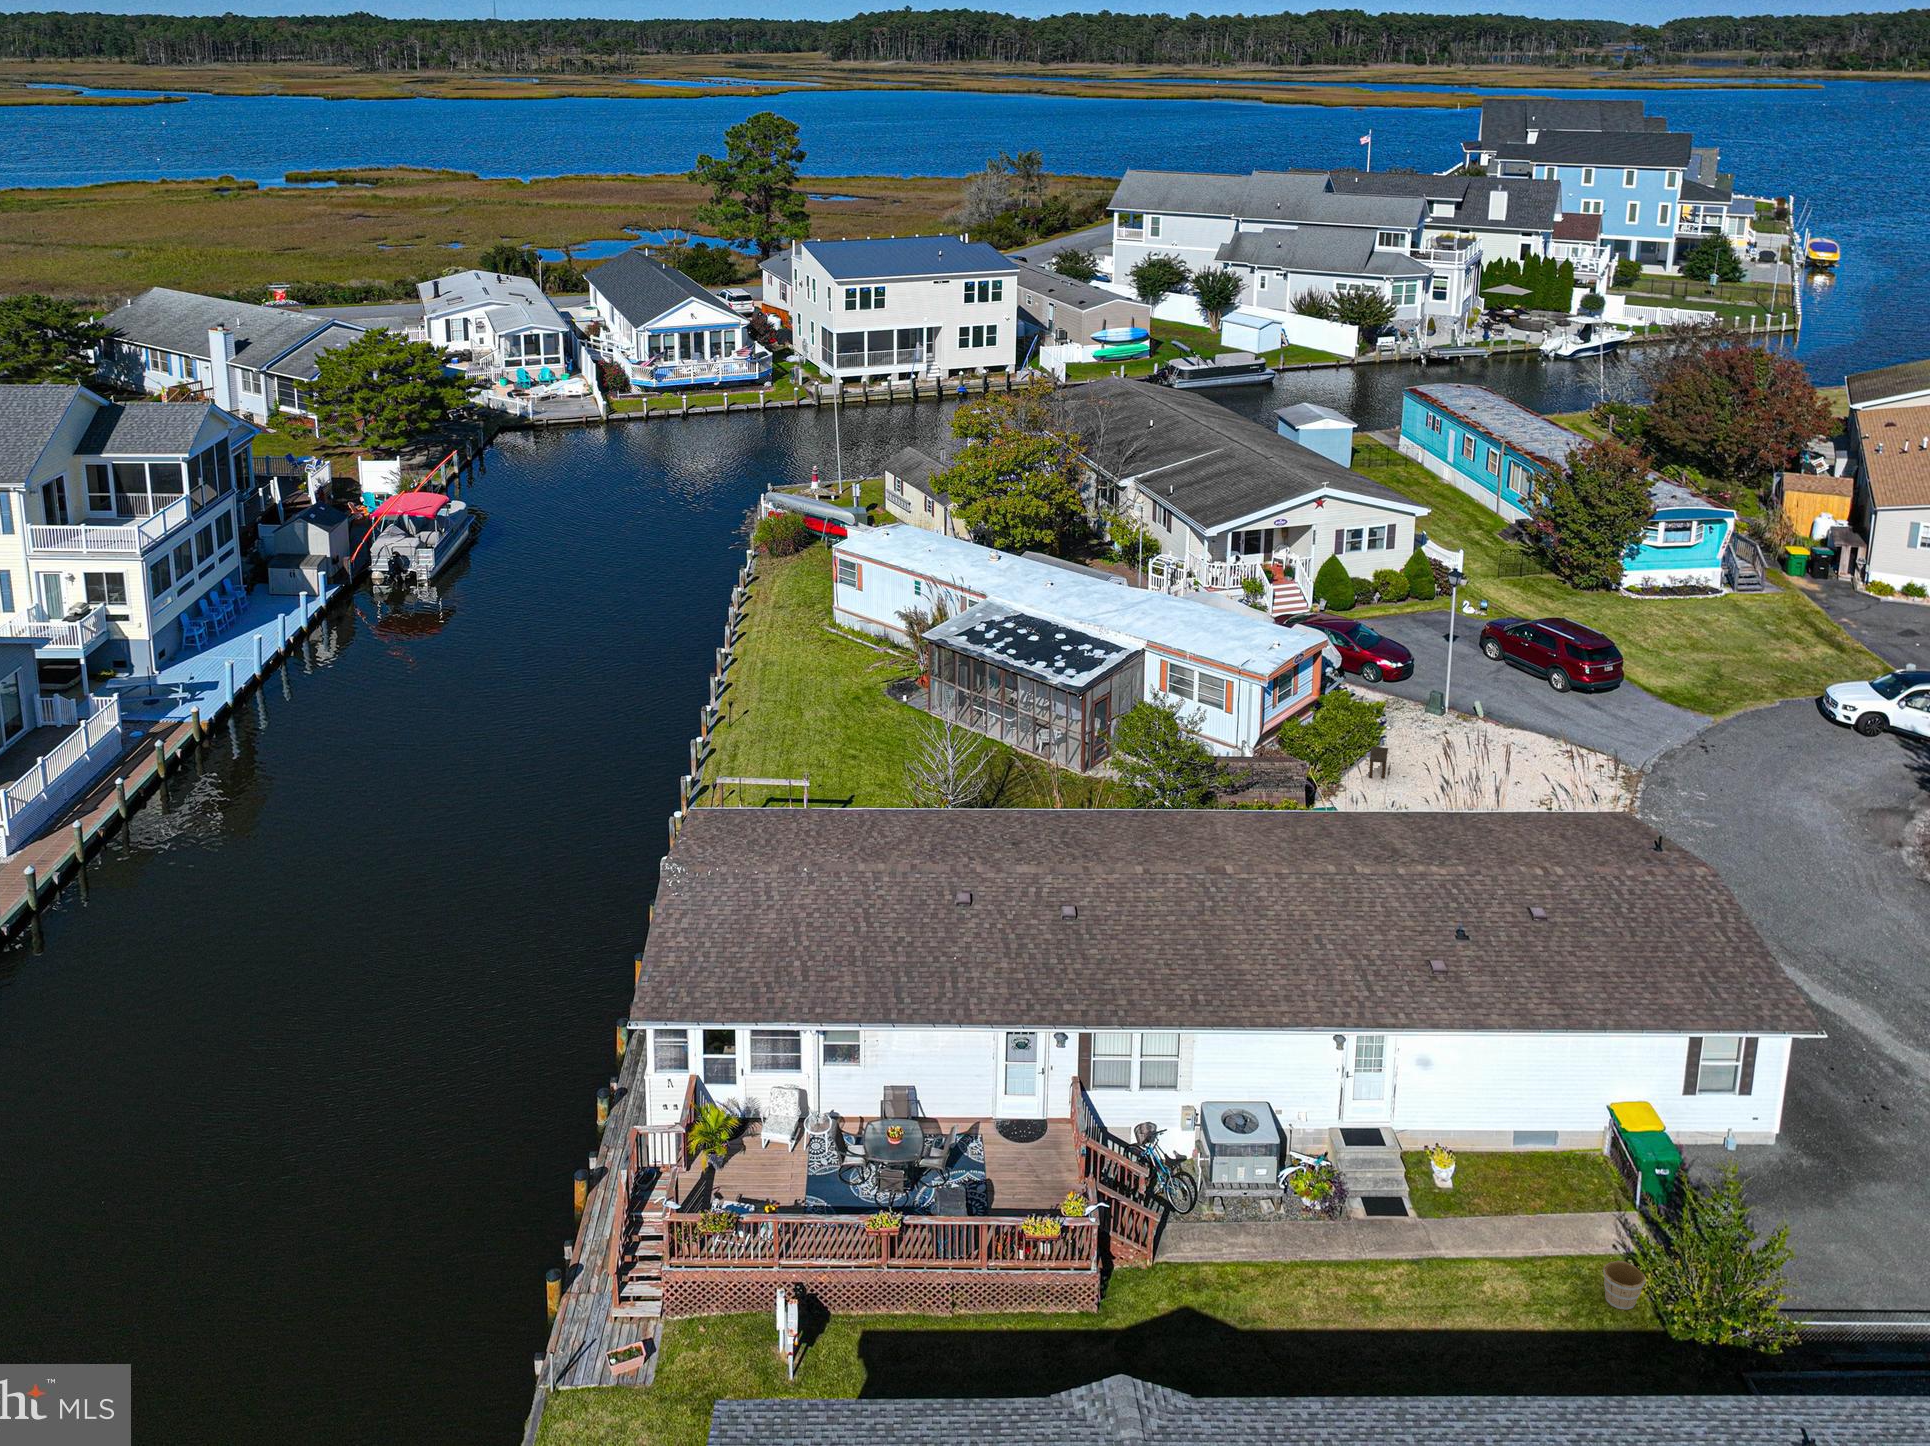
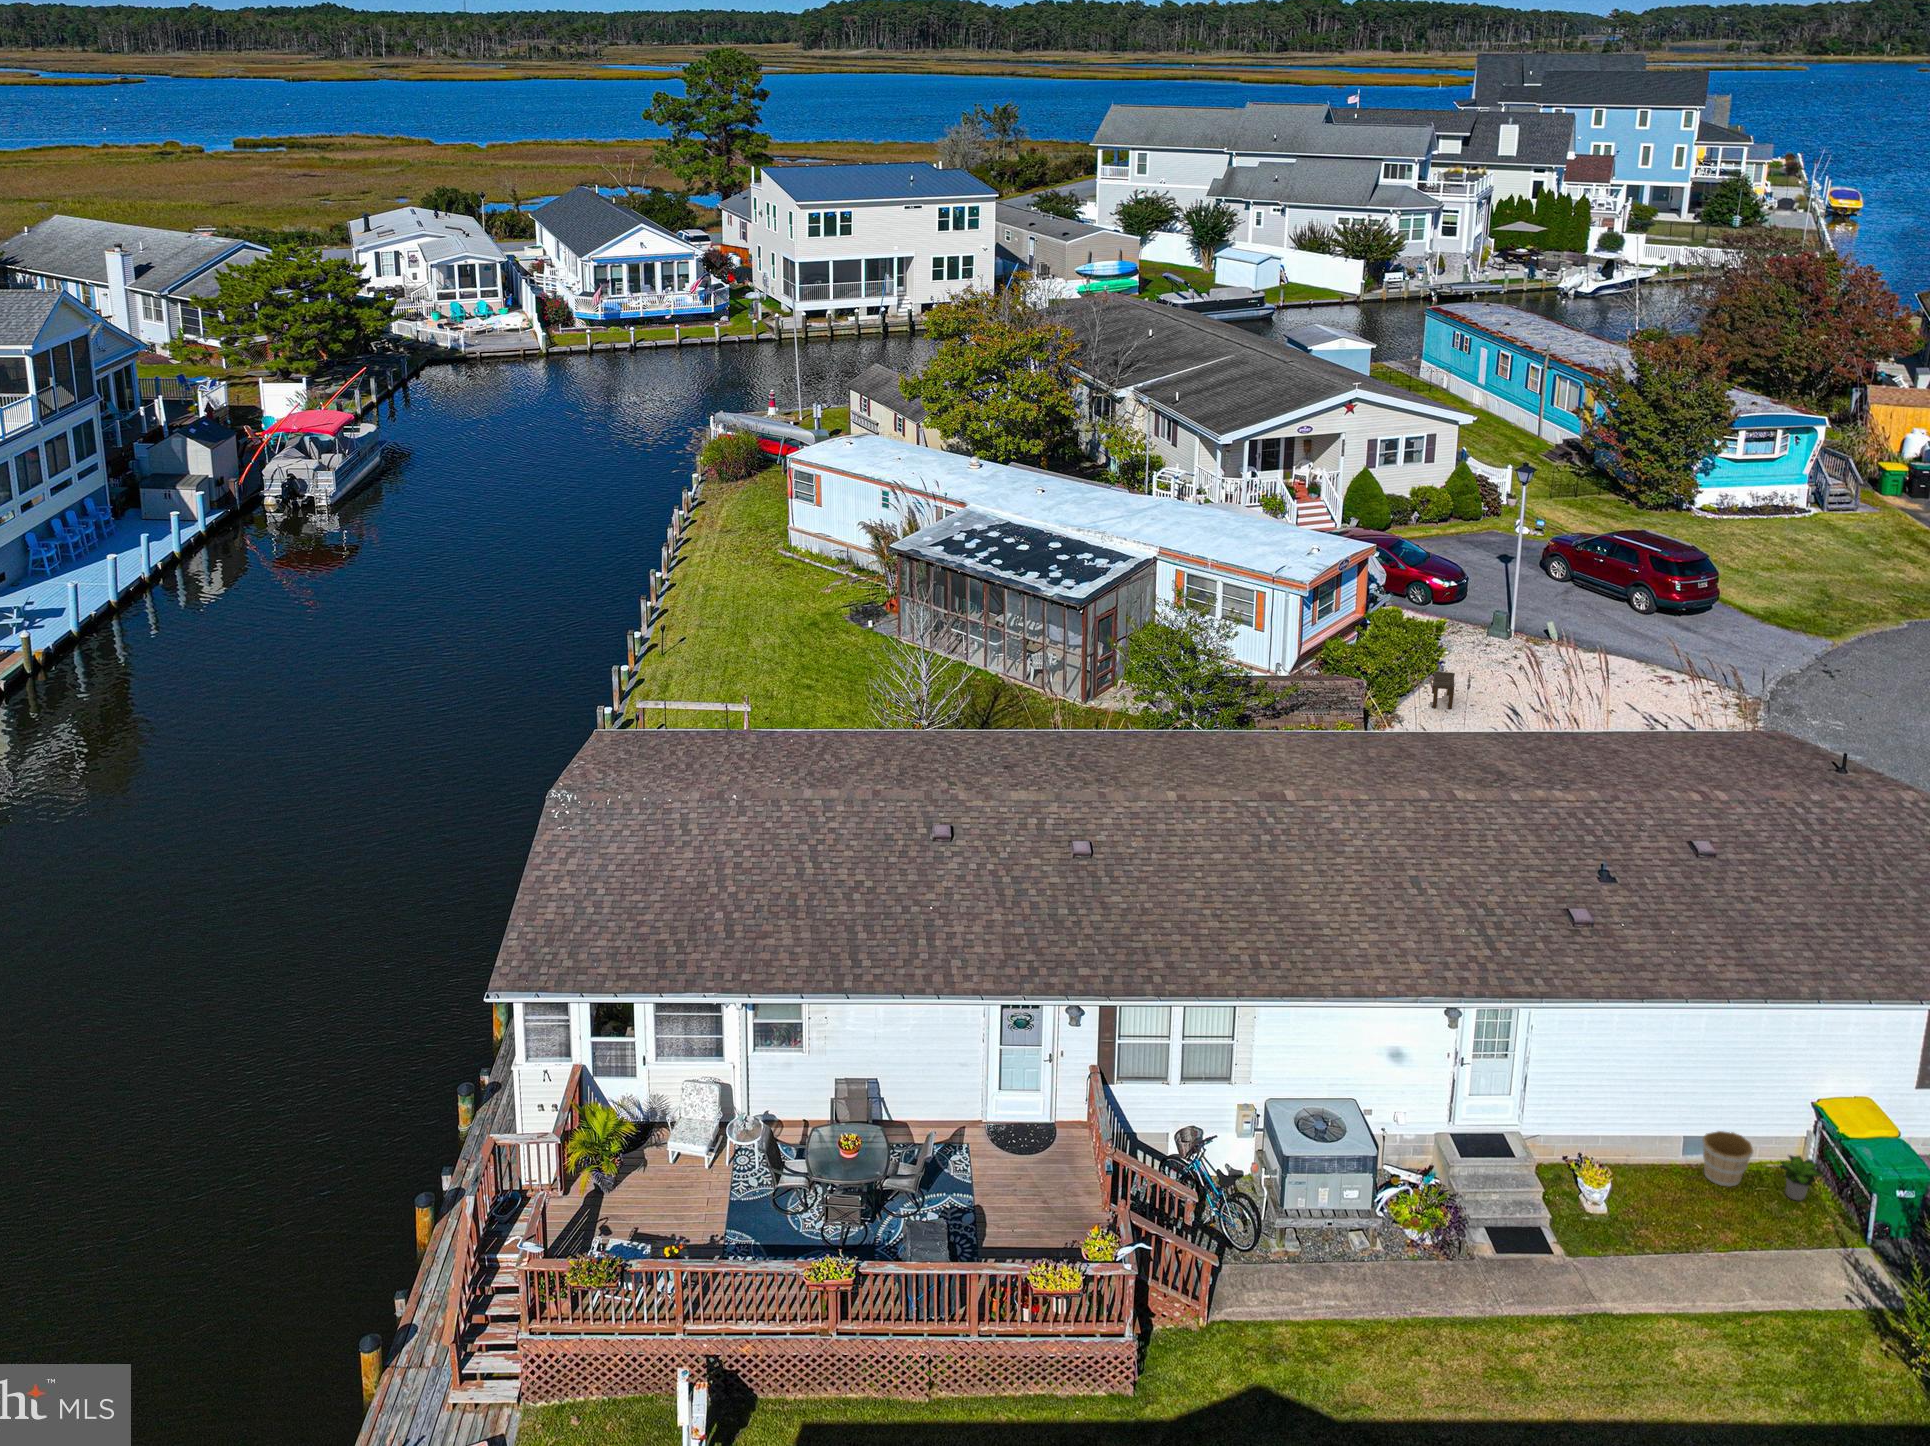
potted plant: none [1583,1145,1619,1179] -> present [1780,1155,1824,1201]
wooden bucket: present [1603,1261,1646,1310] -> present [1702,1131,1753,1187]

